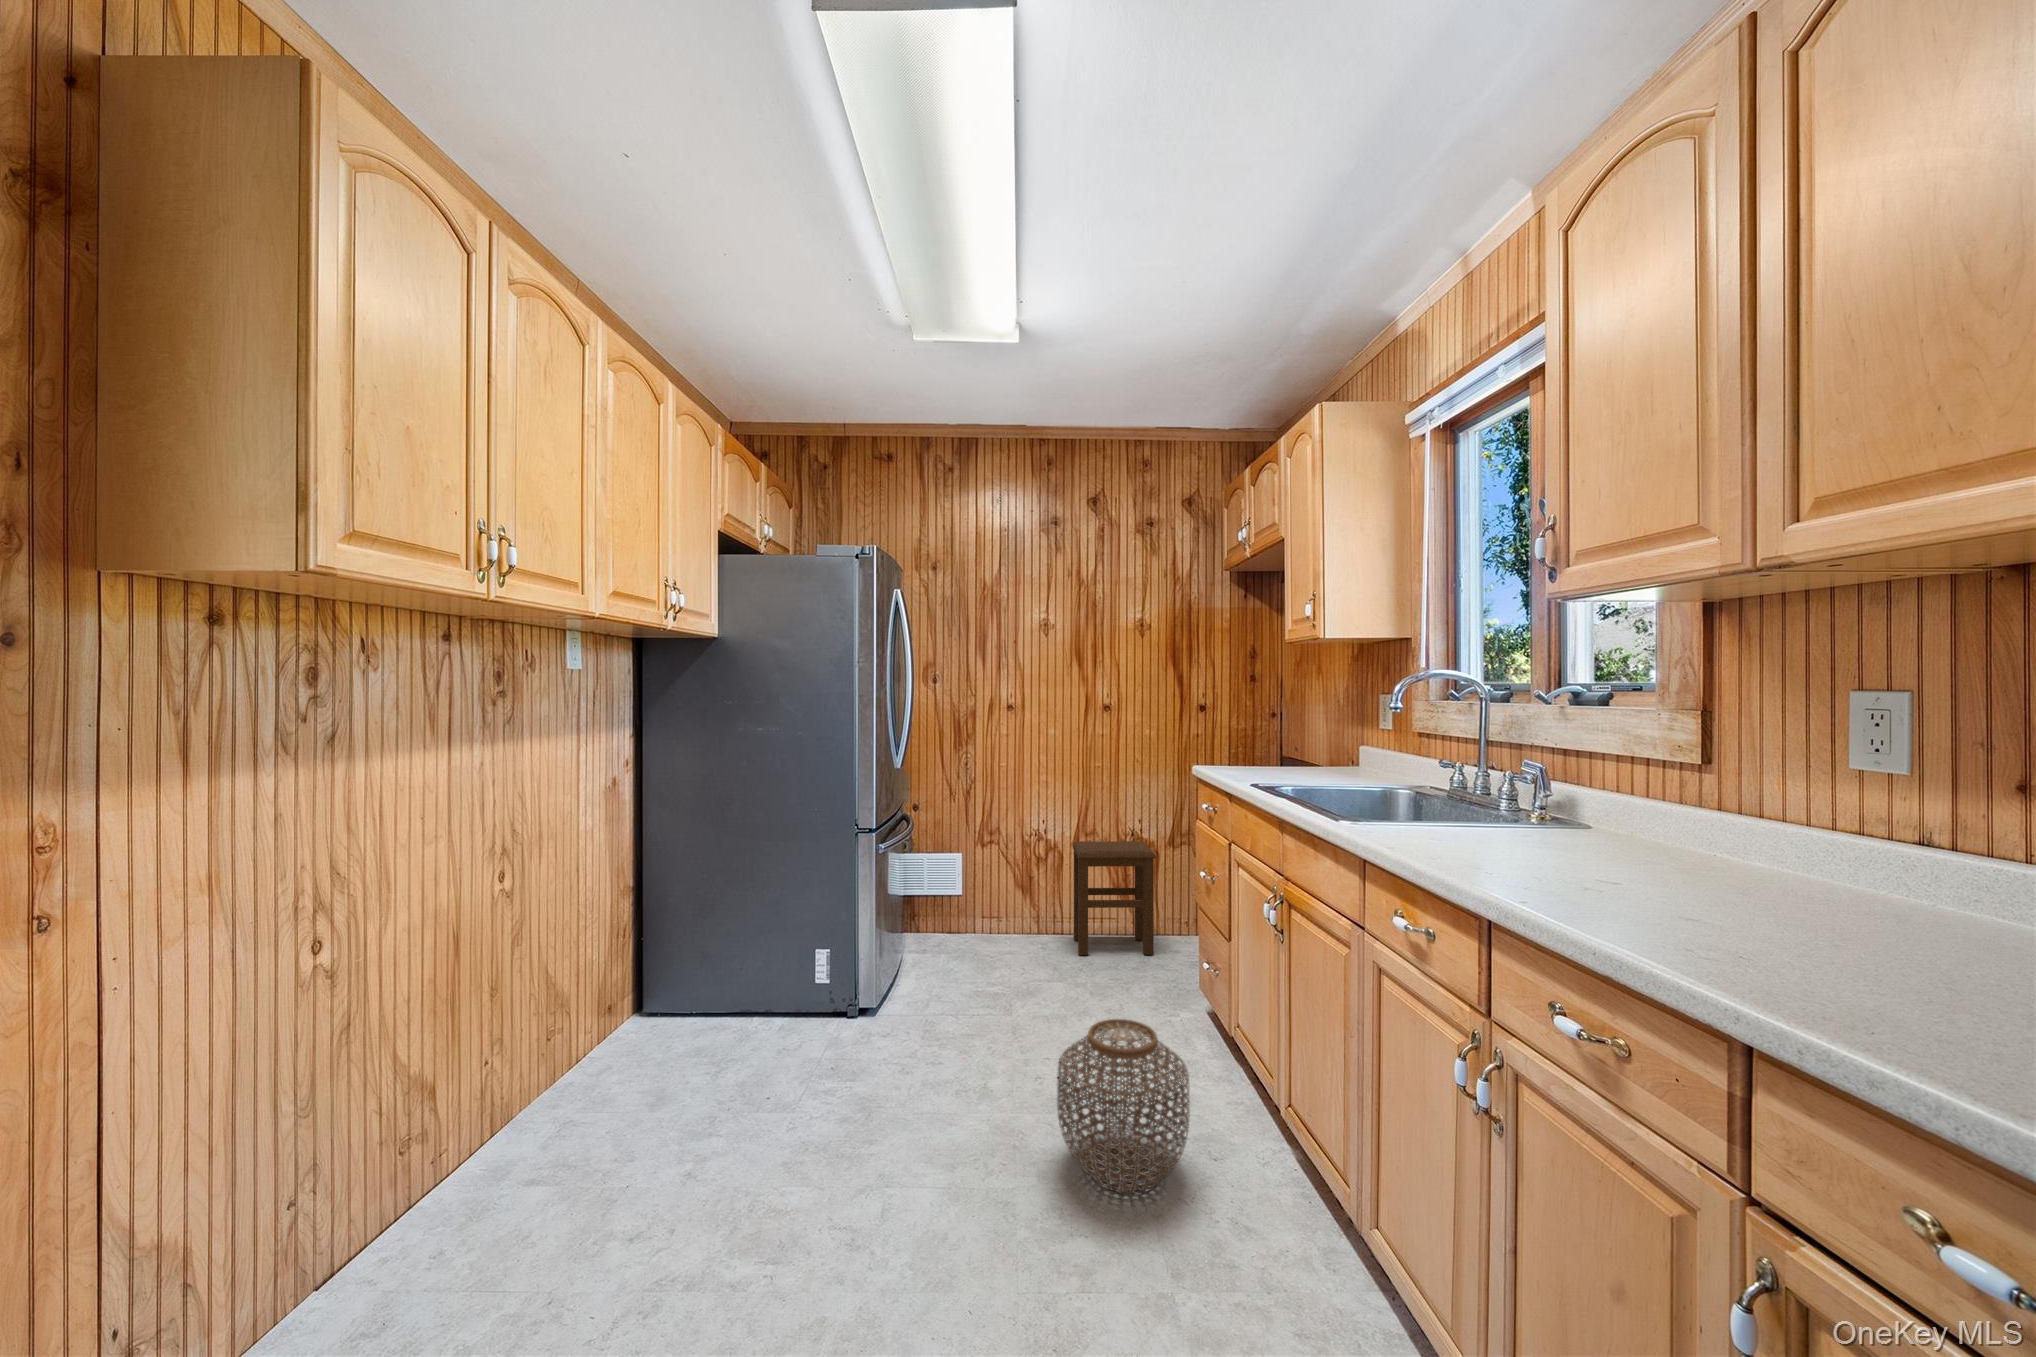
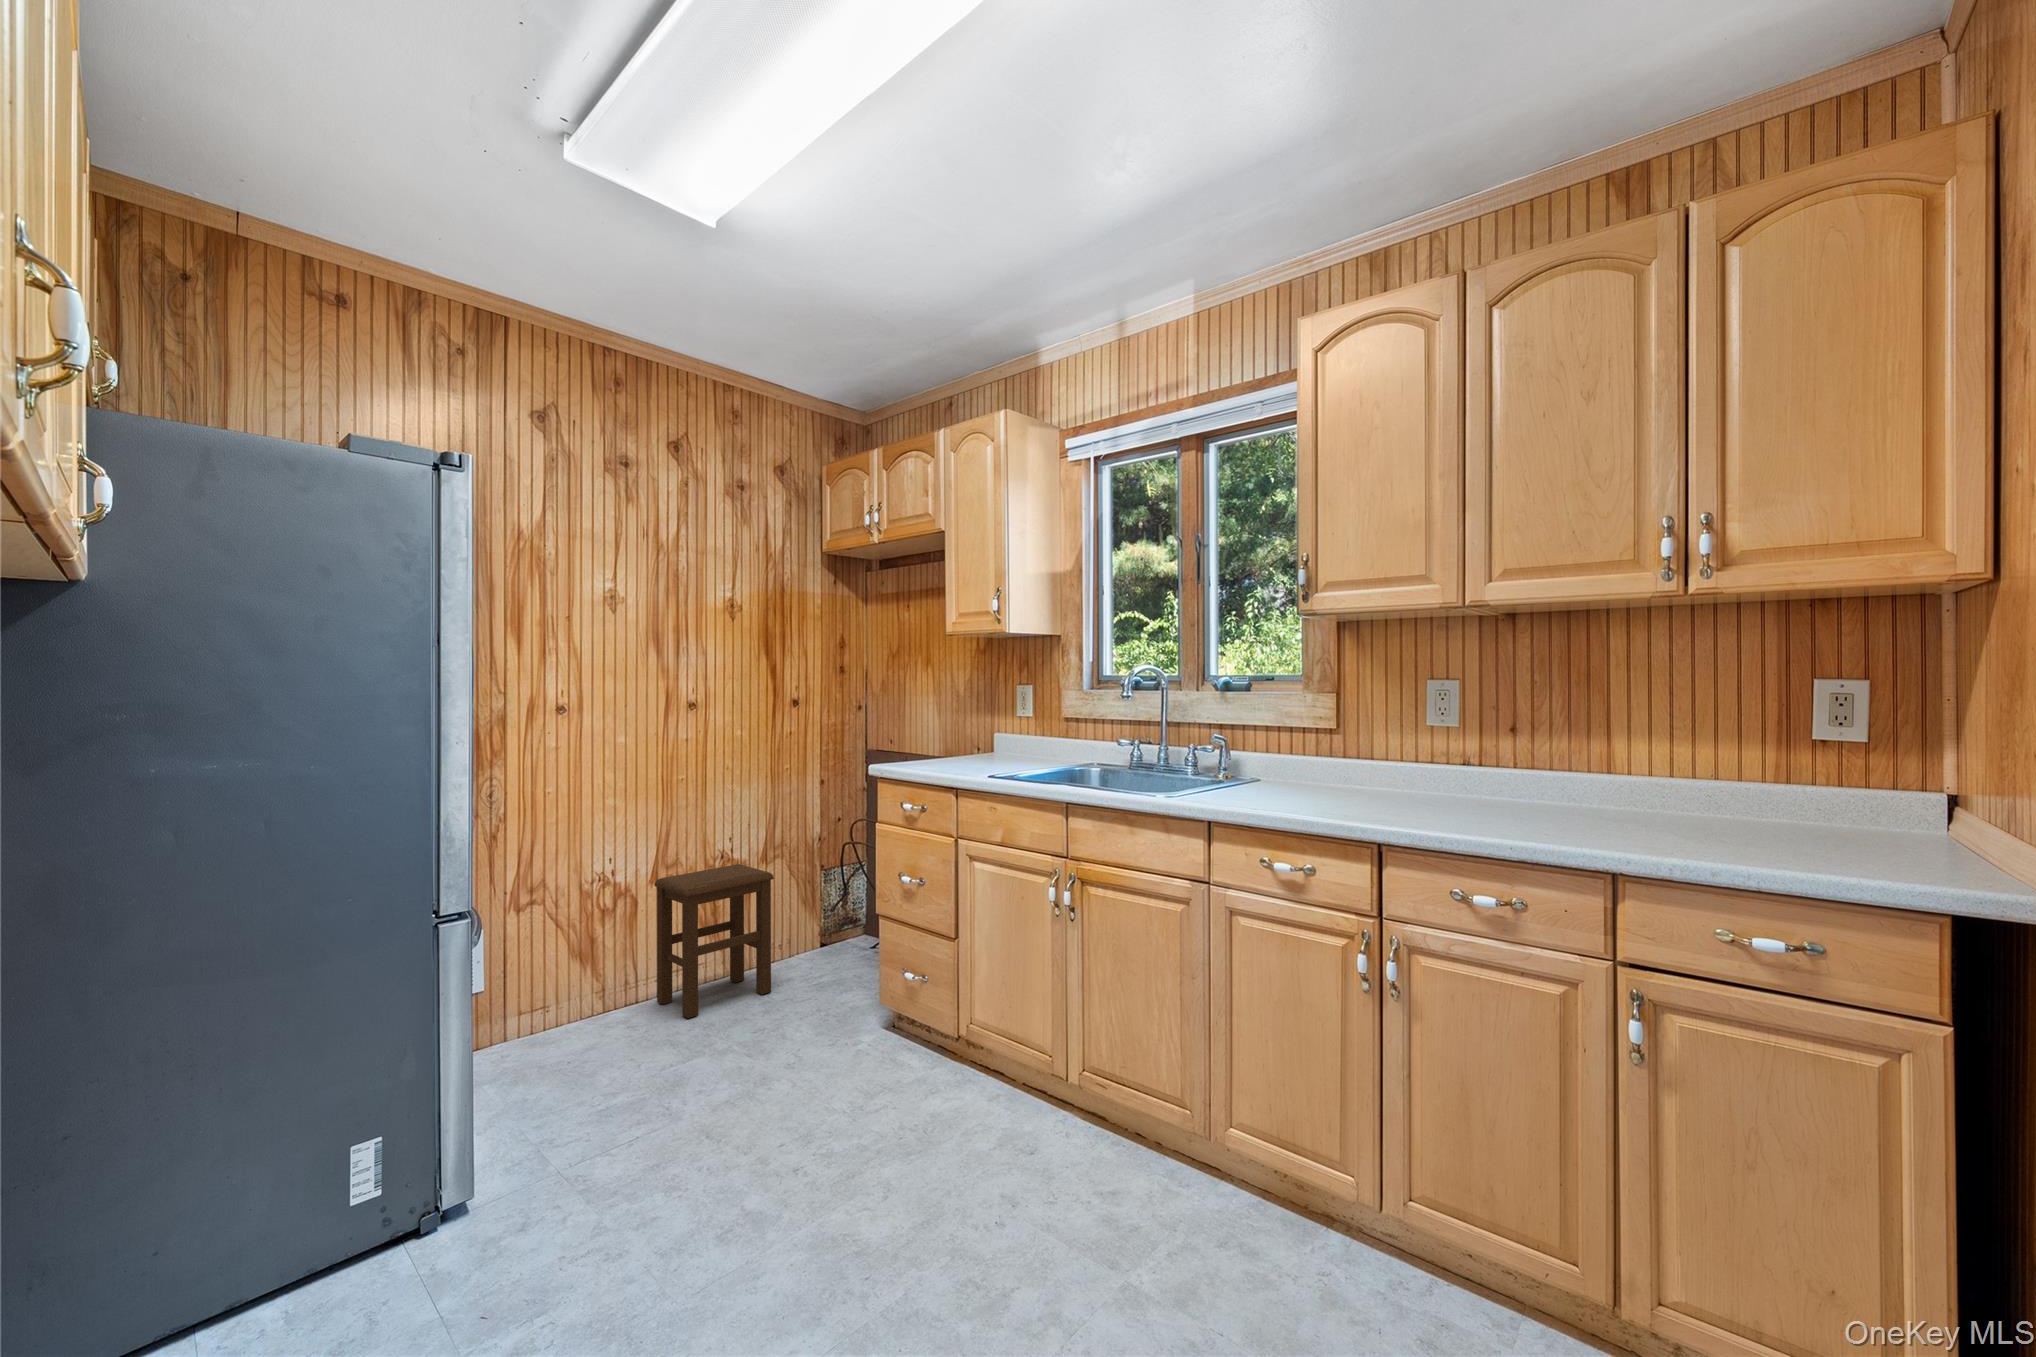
woven basket: present [1057,1019,1189,1194] -> none [897,1037,1036,1220]

